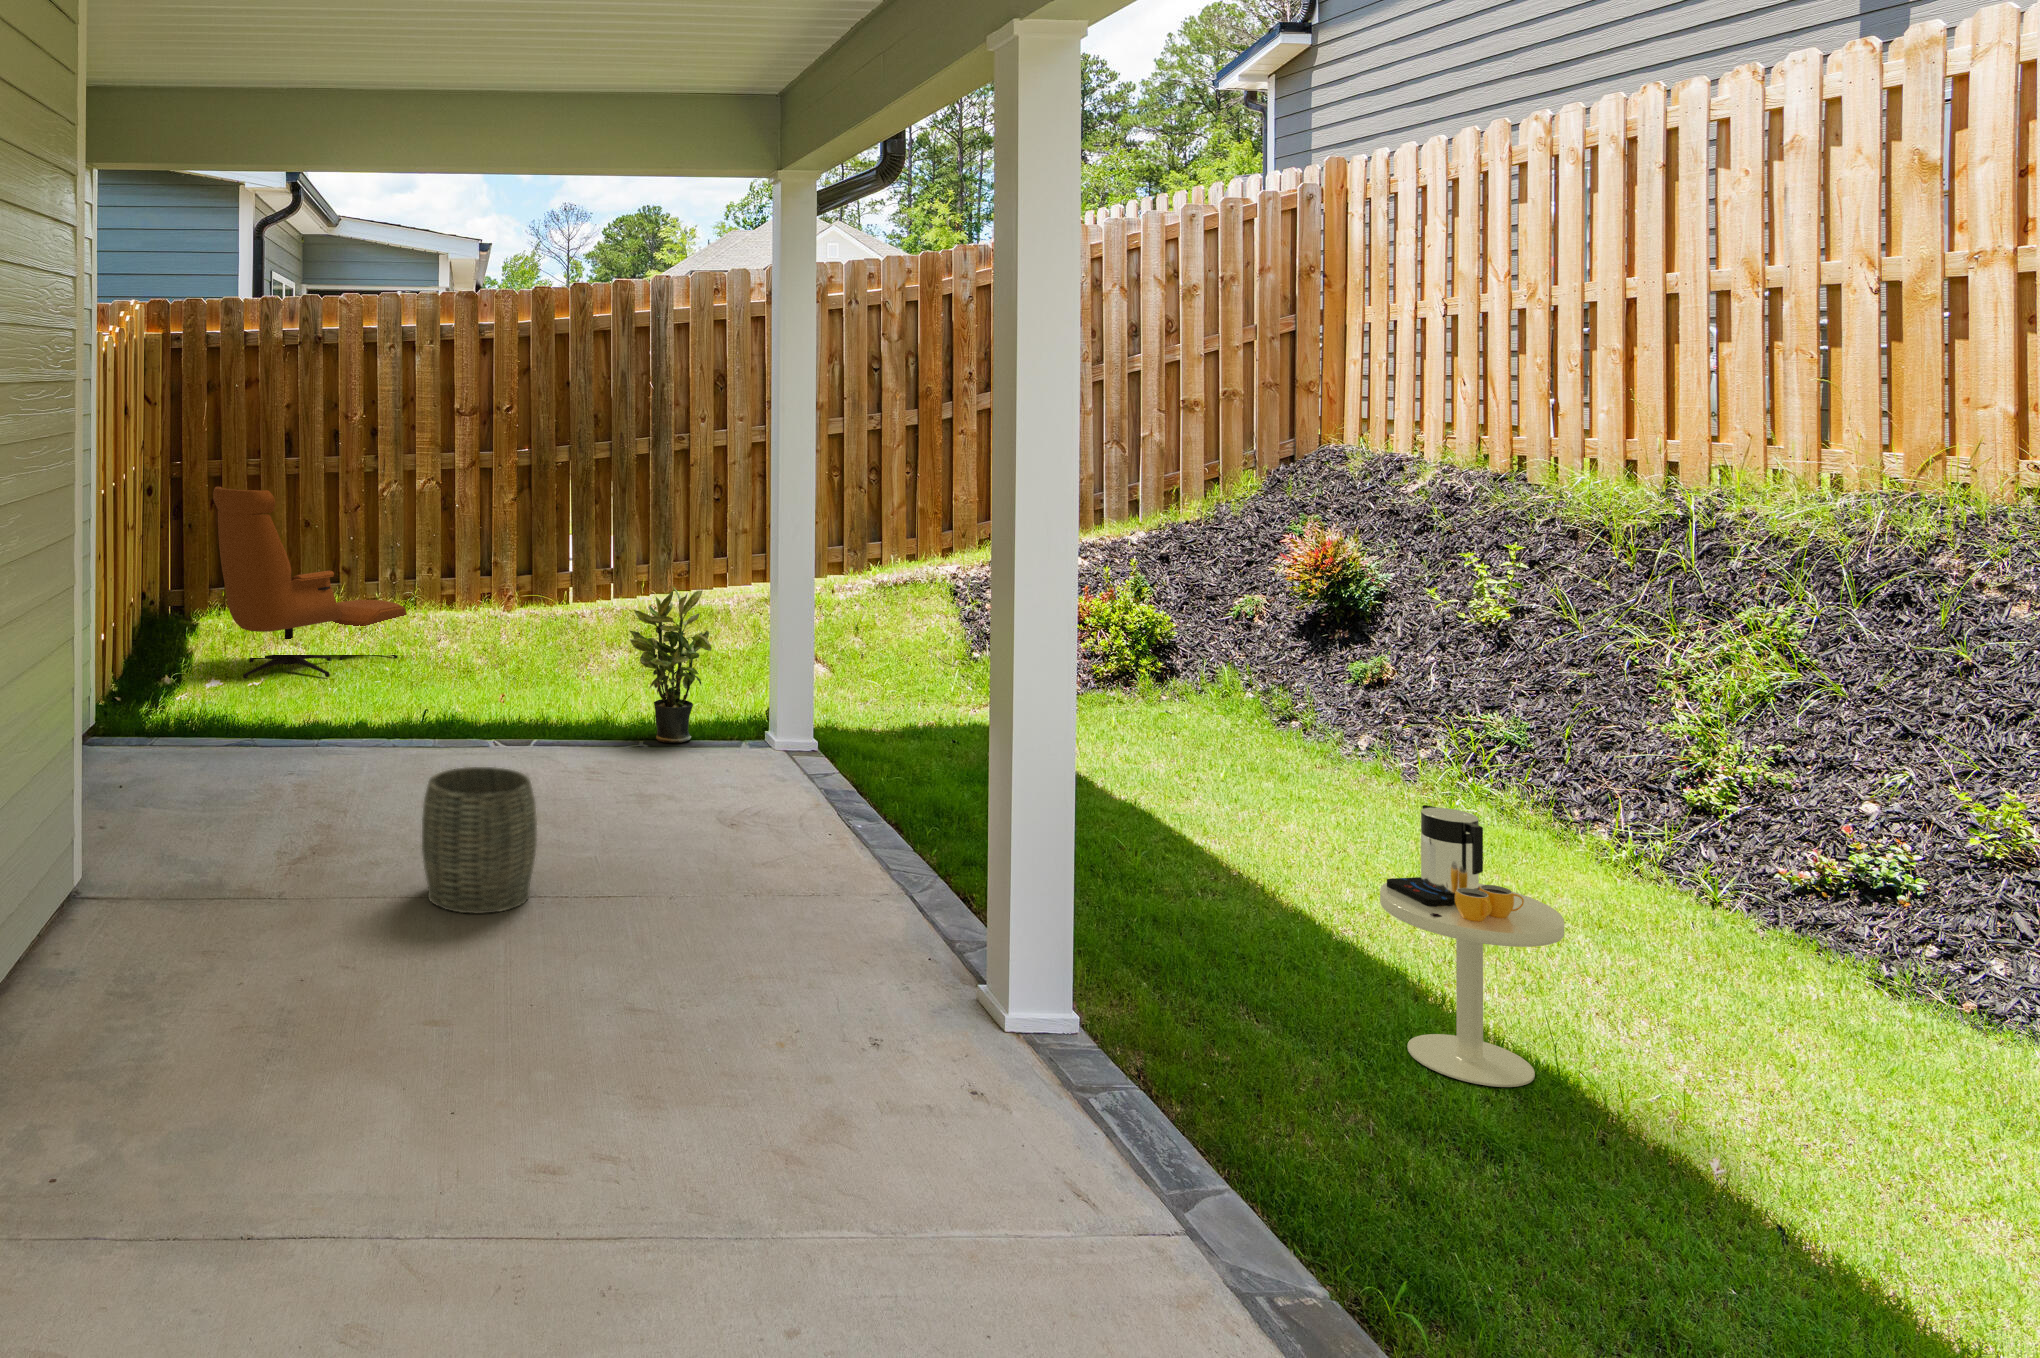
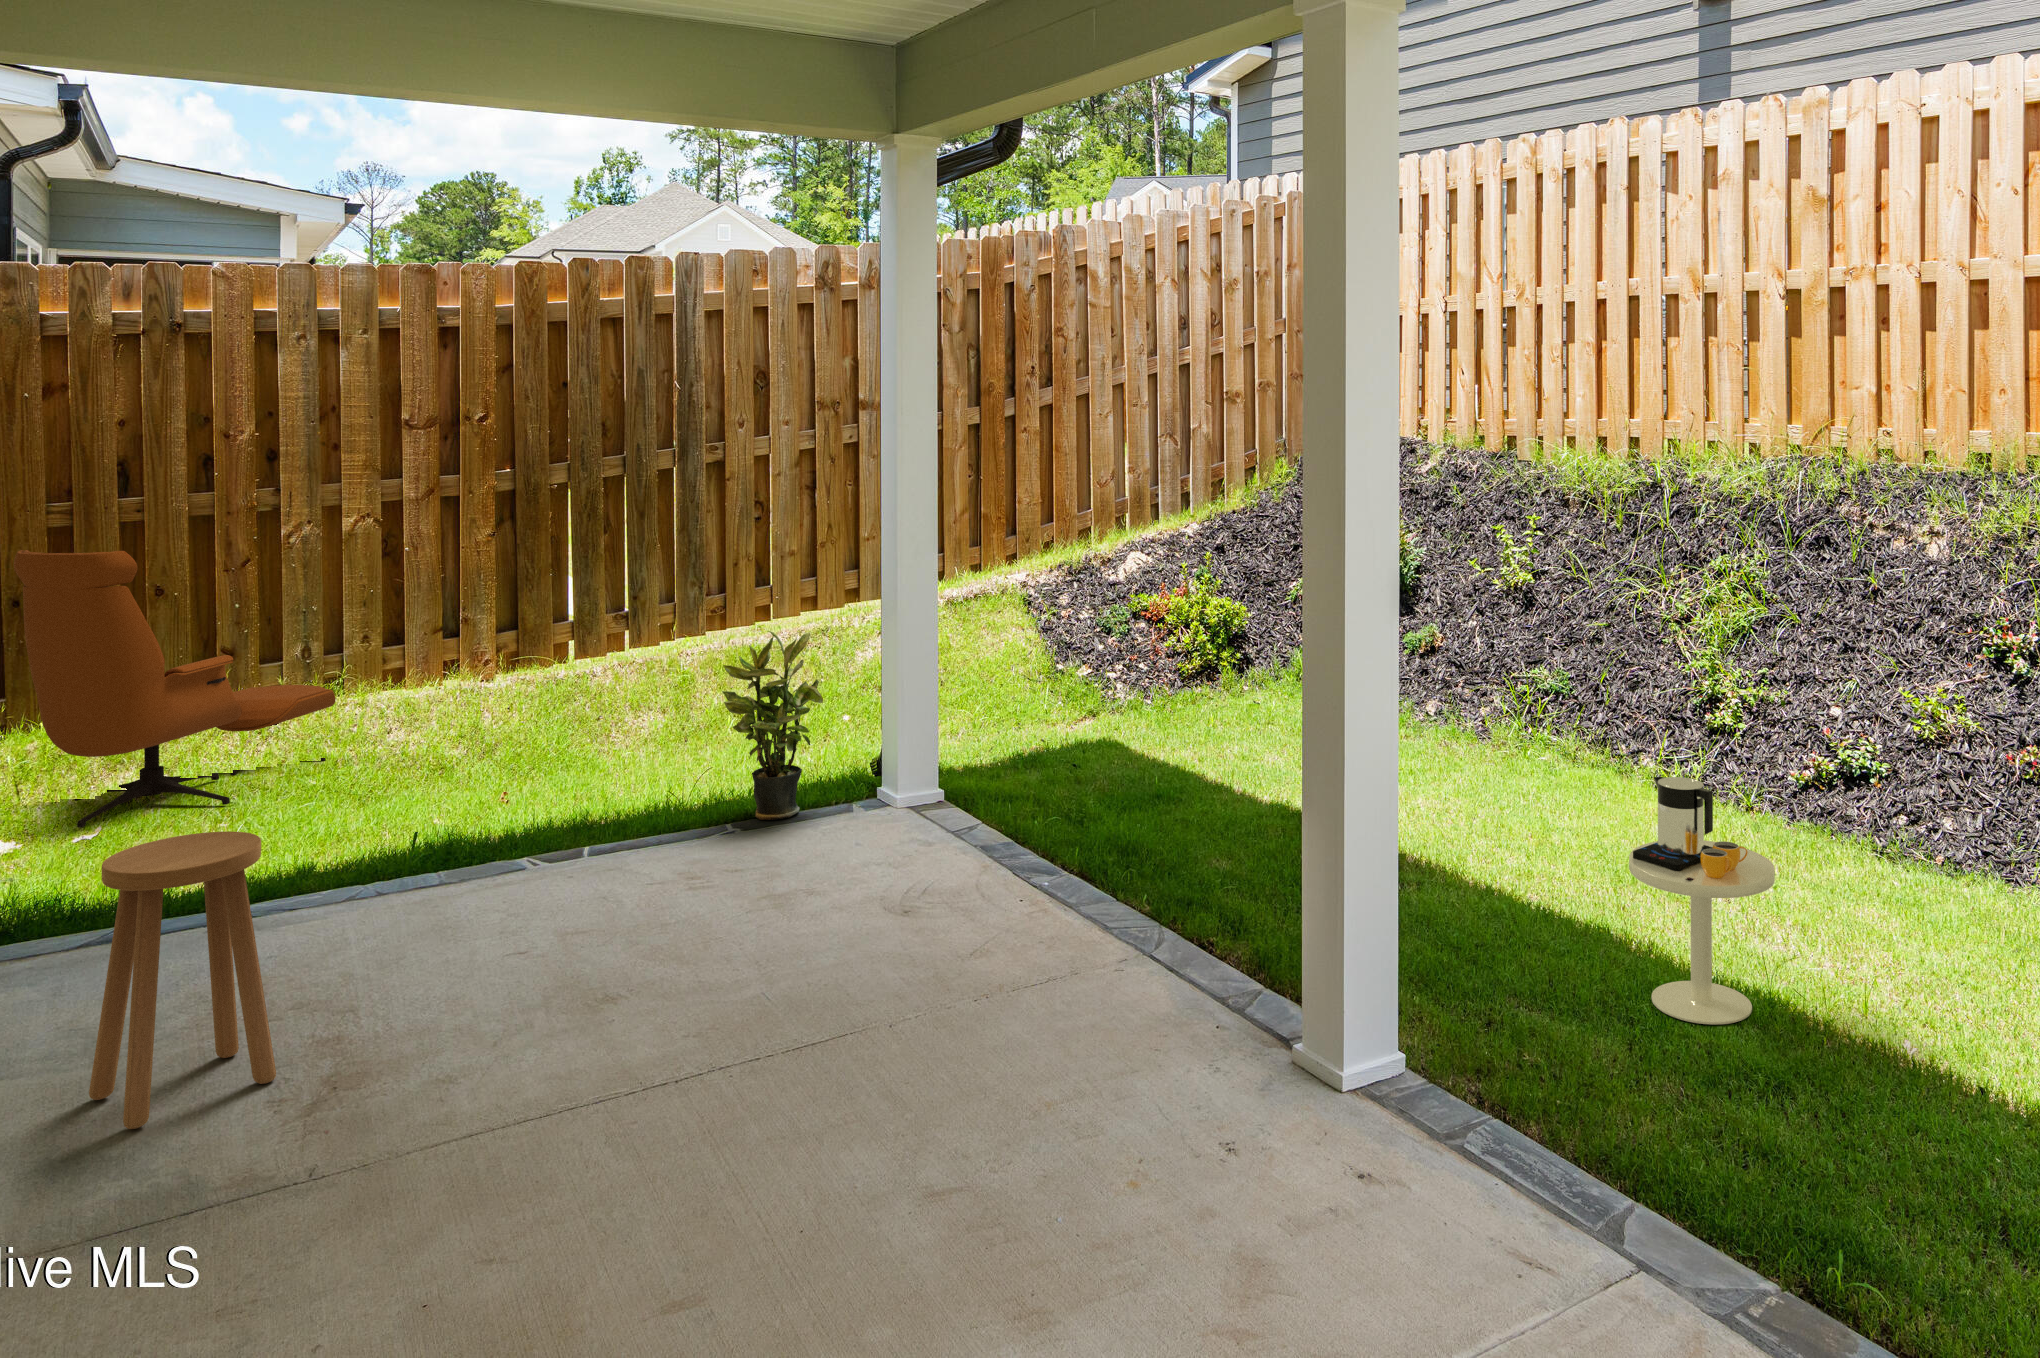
stool: none [179,670,275,852] -> present [89,831,276,1129]
woven basket: present [422,767,537,913] -> none [560,906,725,1115]

